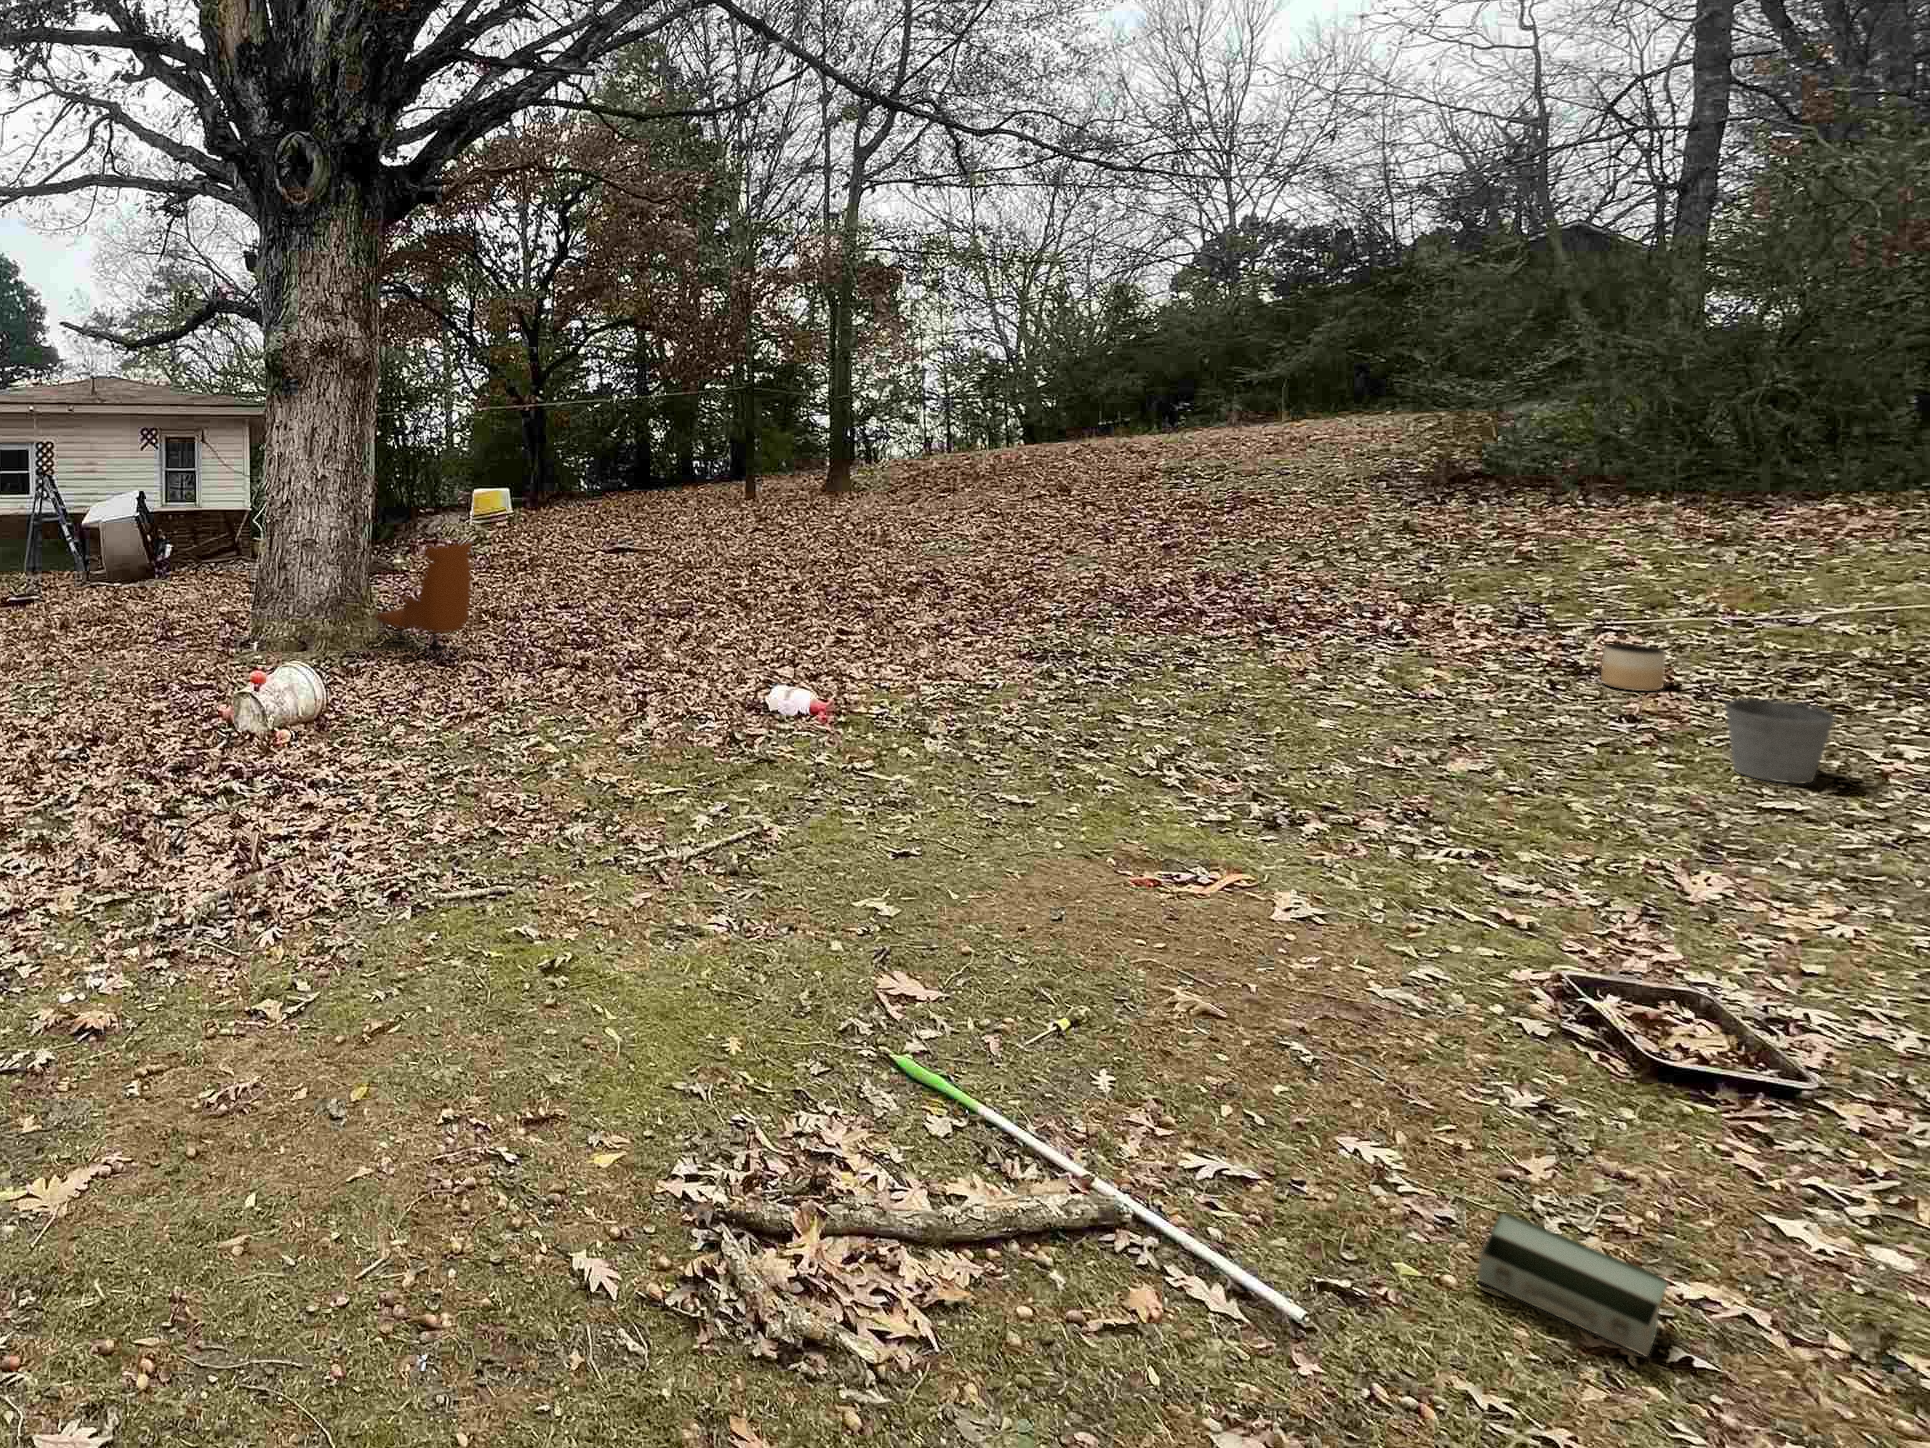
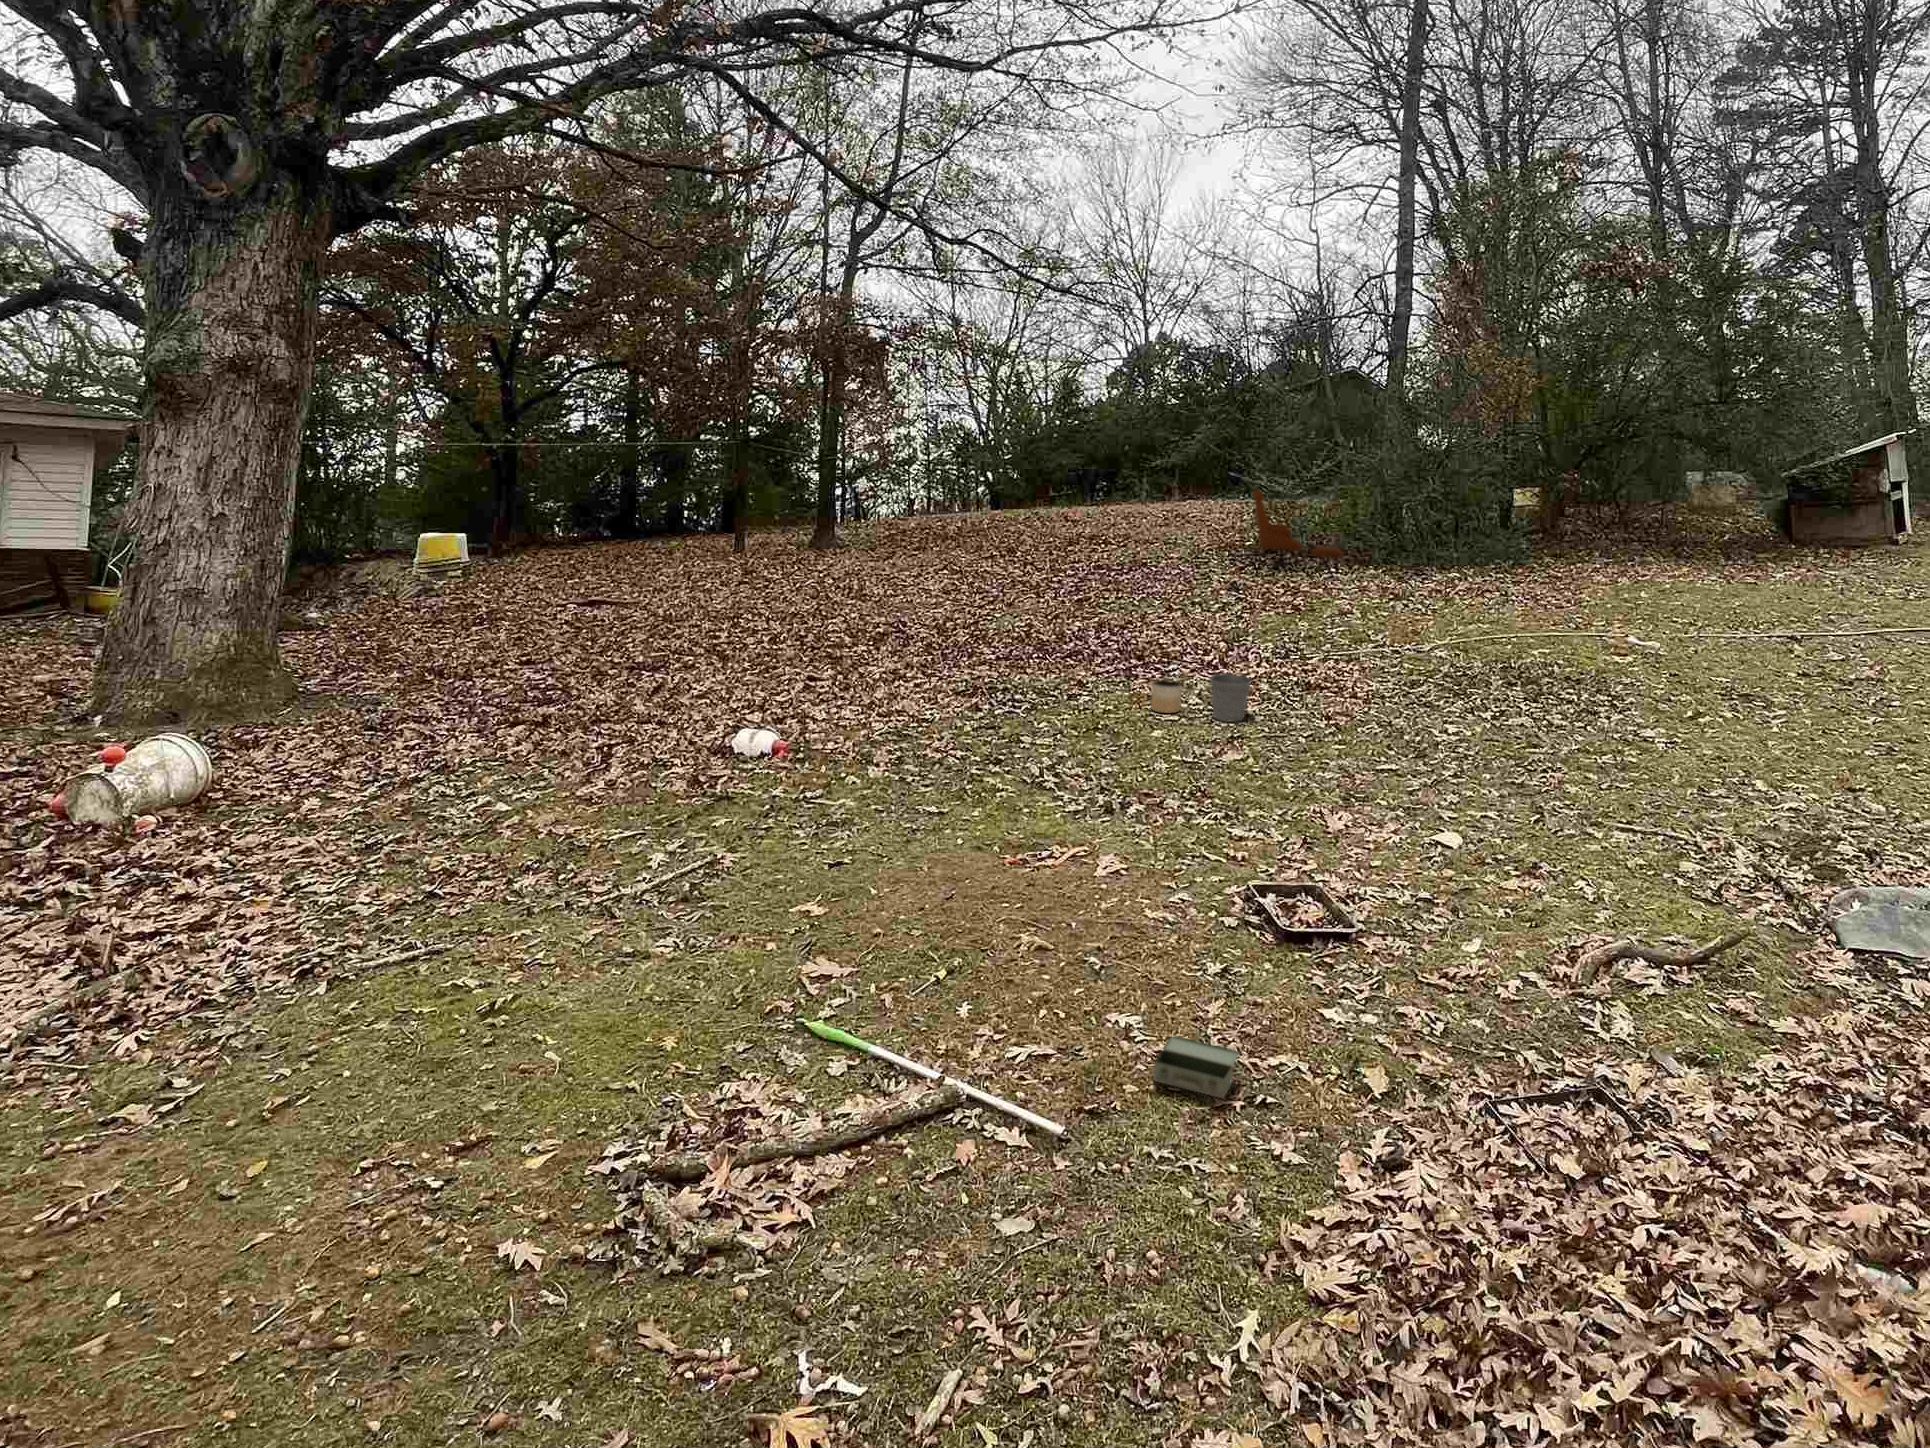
lounge chair: present [375,542,472,660] -> present [1253,490,1344,569]
planter: present [1601,643,1666,691] -> present [1151,680,1182,713]
bucket: present [1725,699,1835,784] -> present [1210,673,1251,722]

